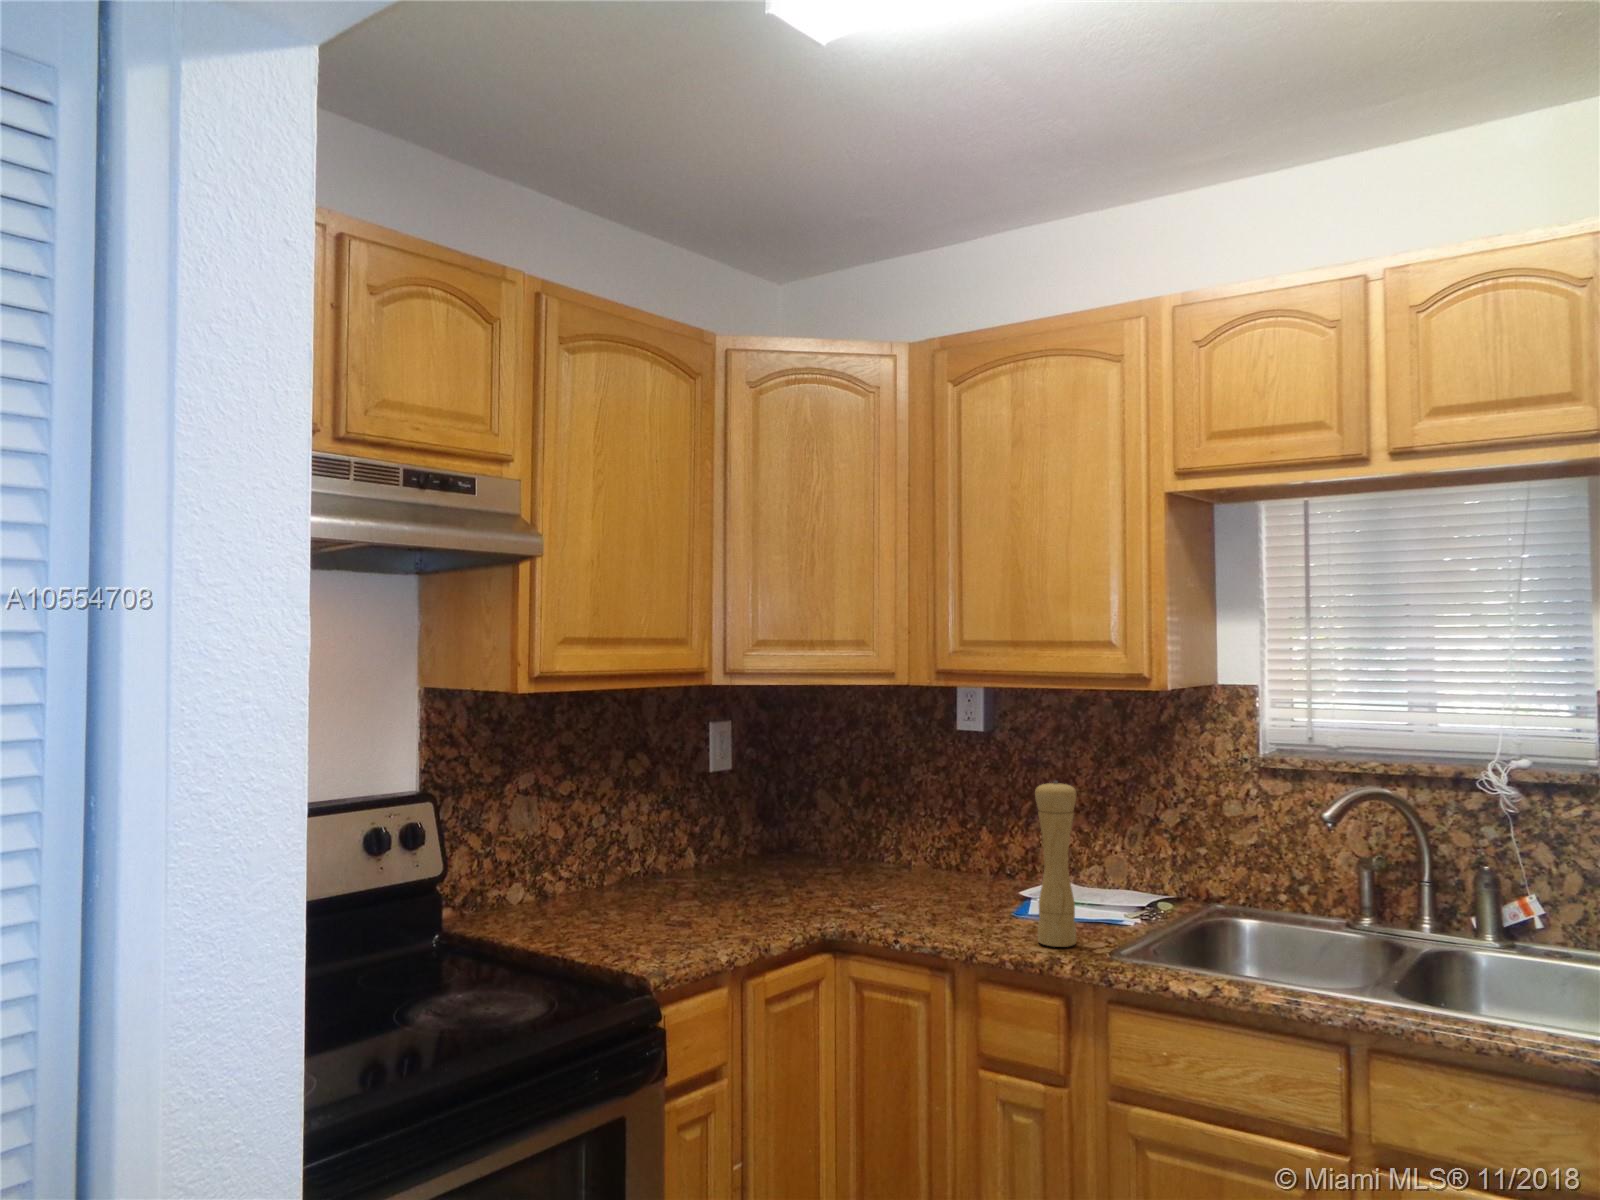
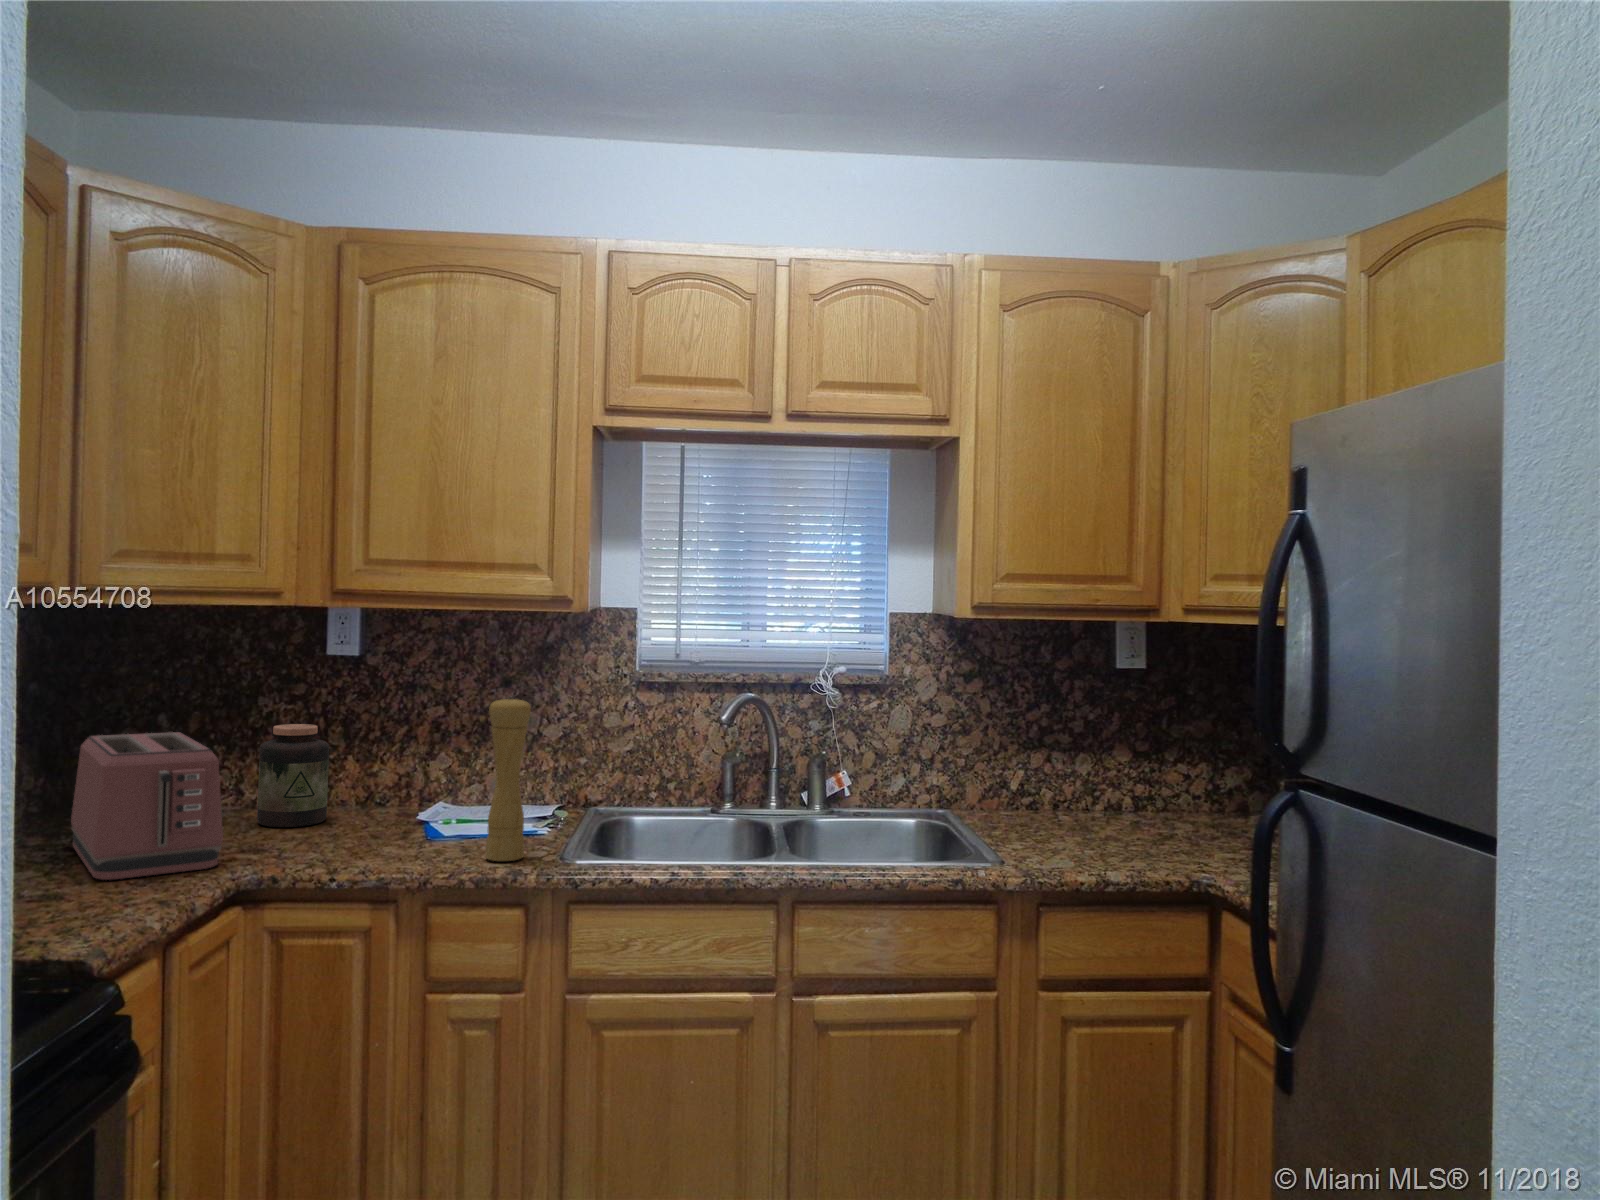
jar: none [897,794,954,887] -> present [257,724,329,827]
toaster: none [742,796,840,914] -> present [71,732,223,880]

